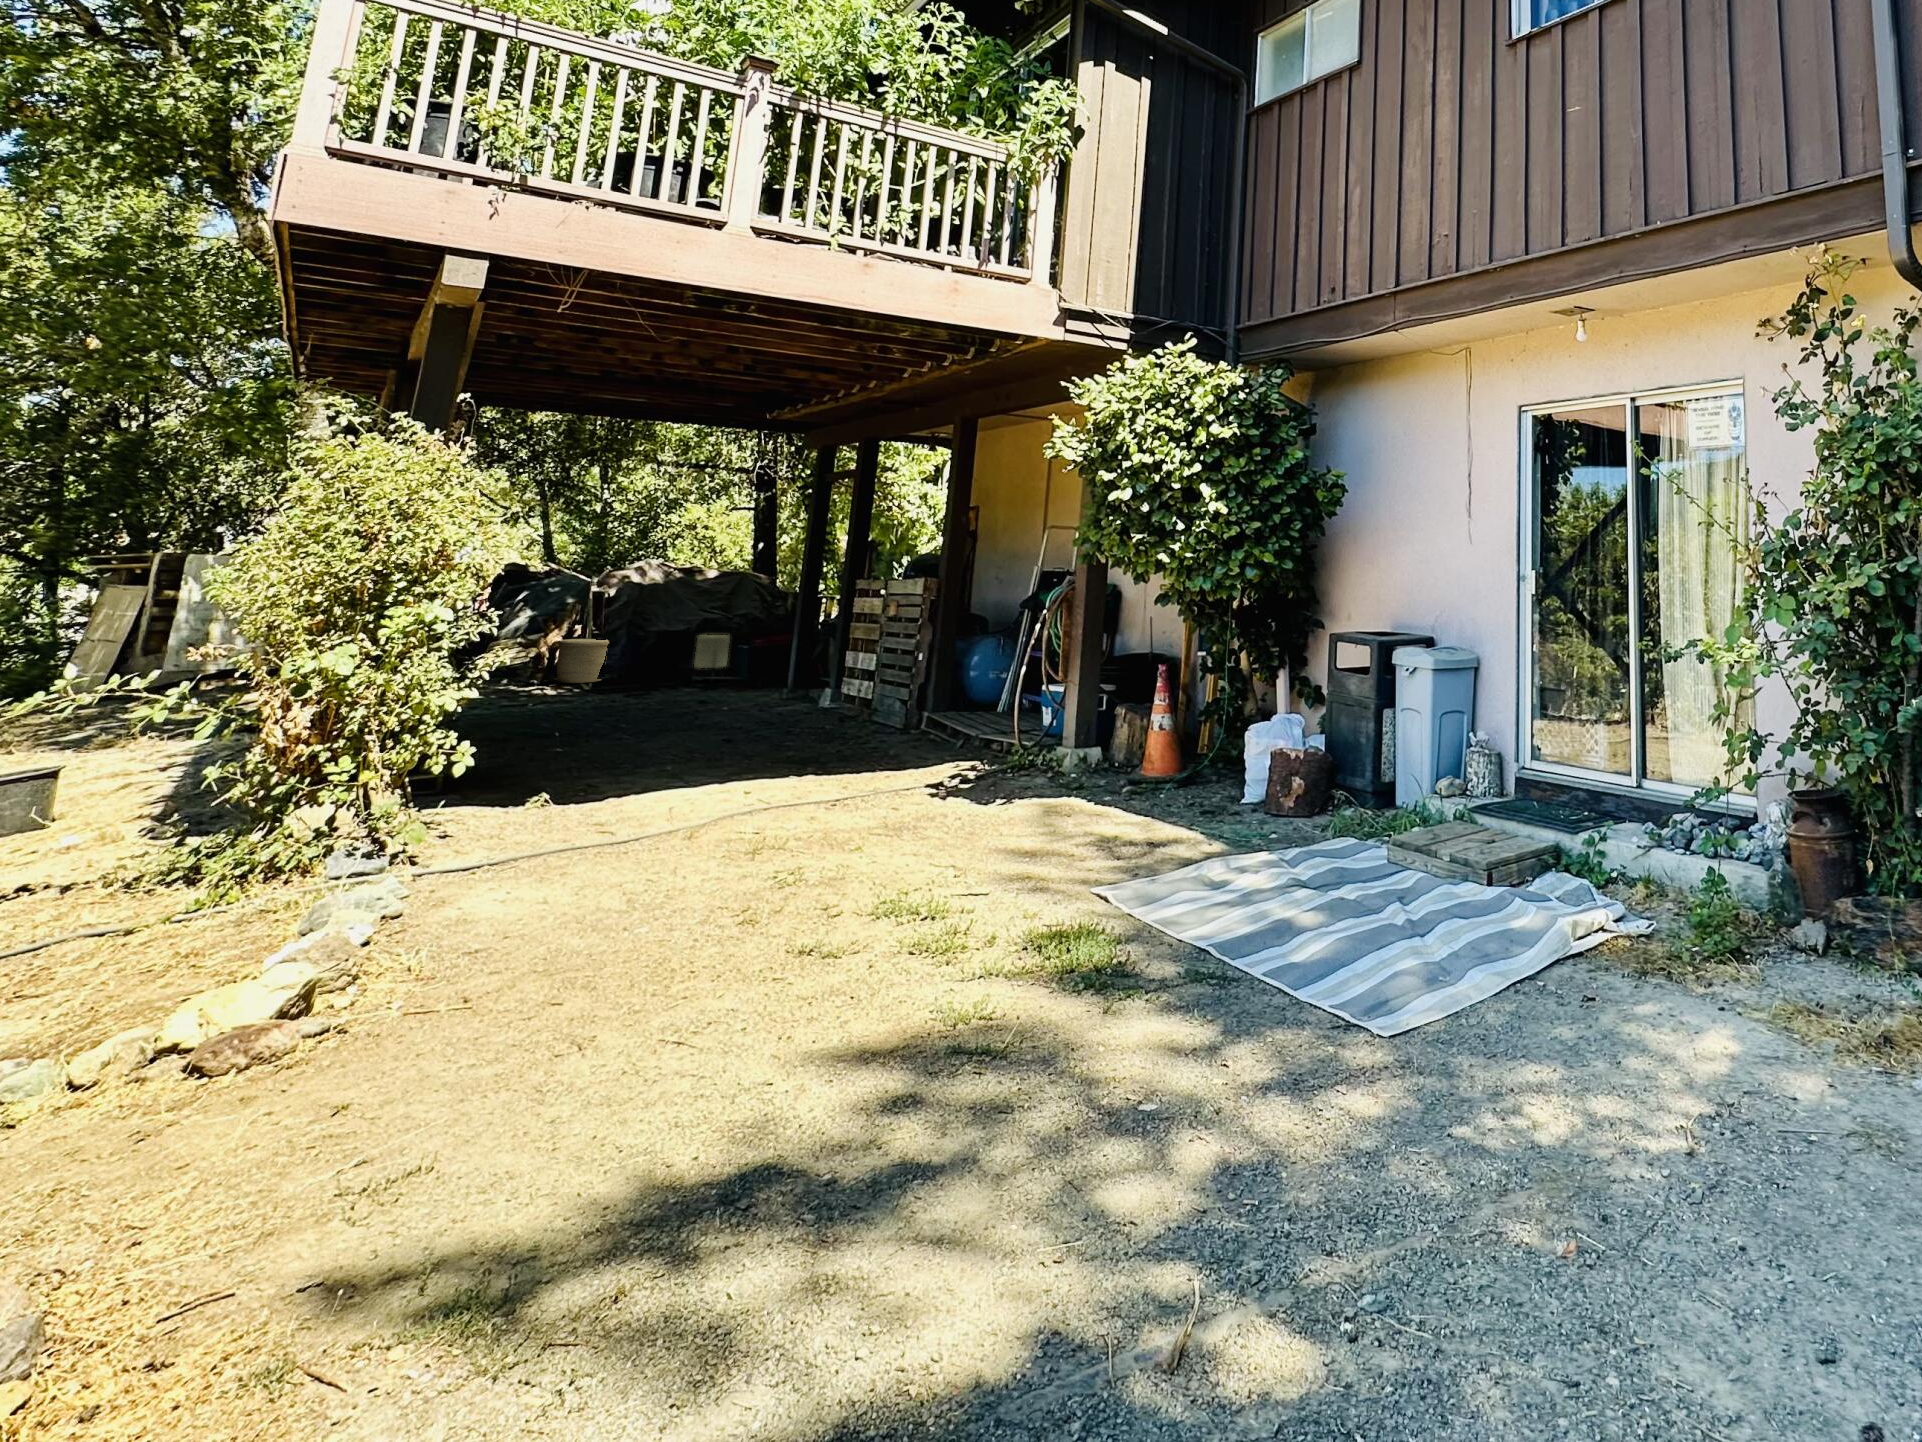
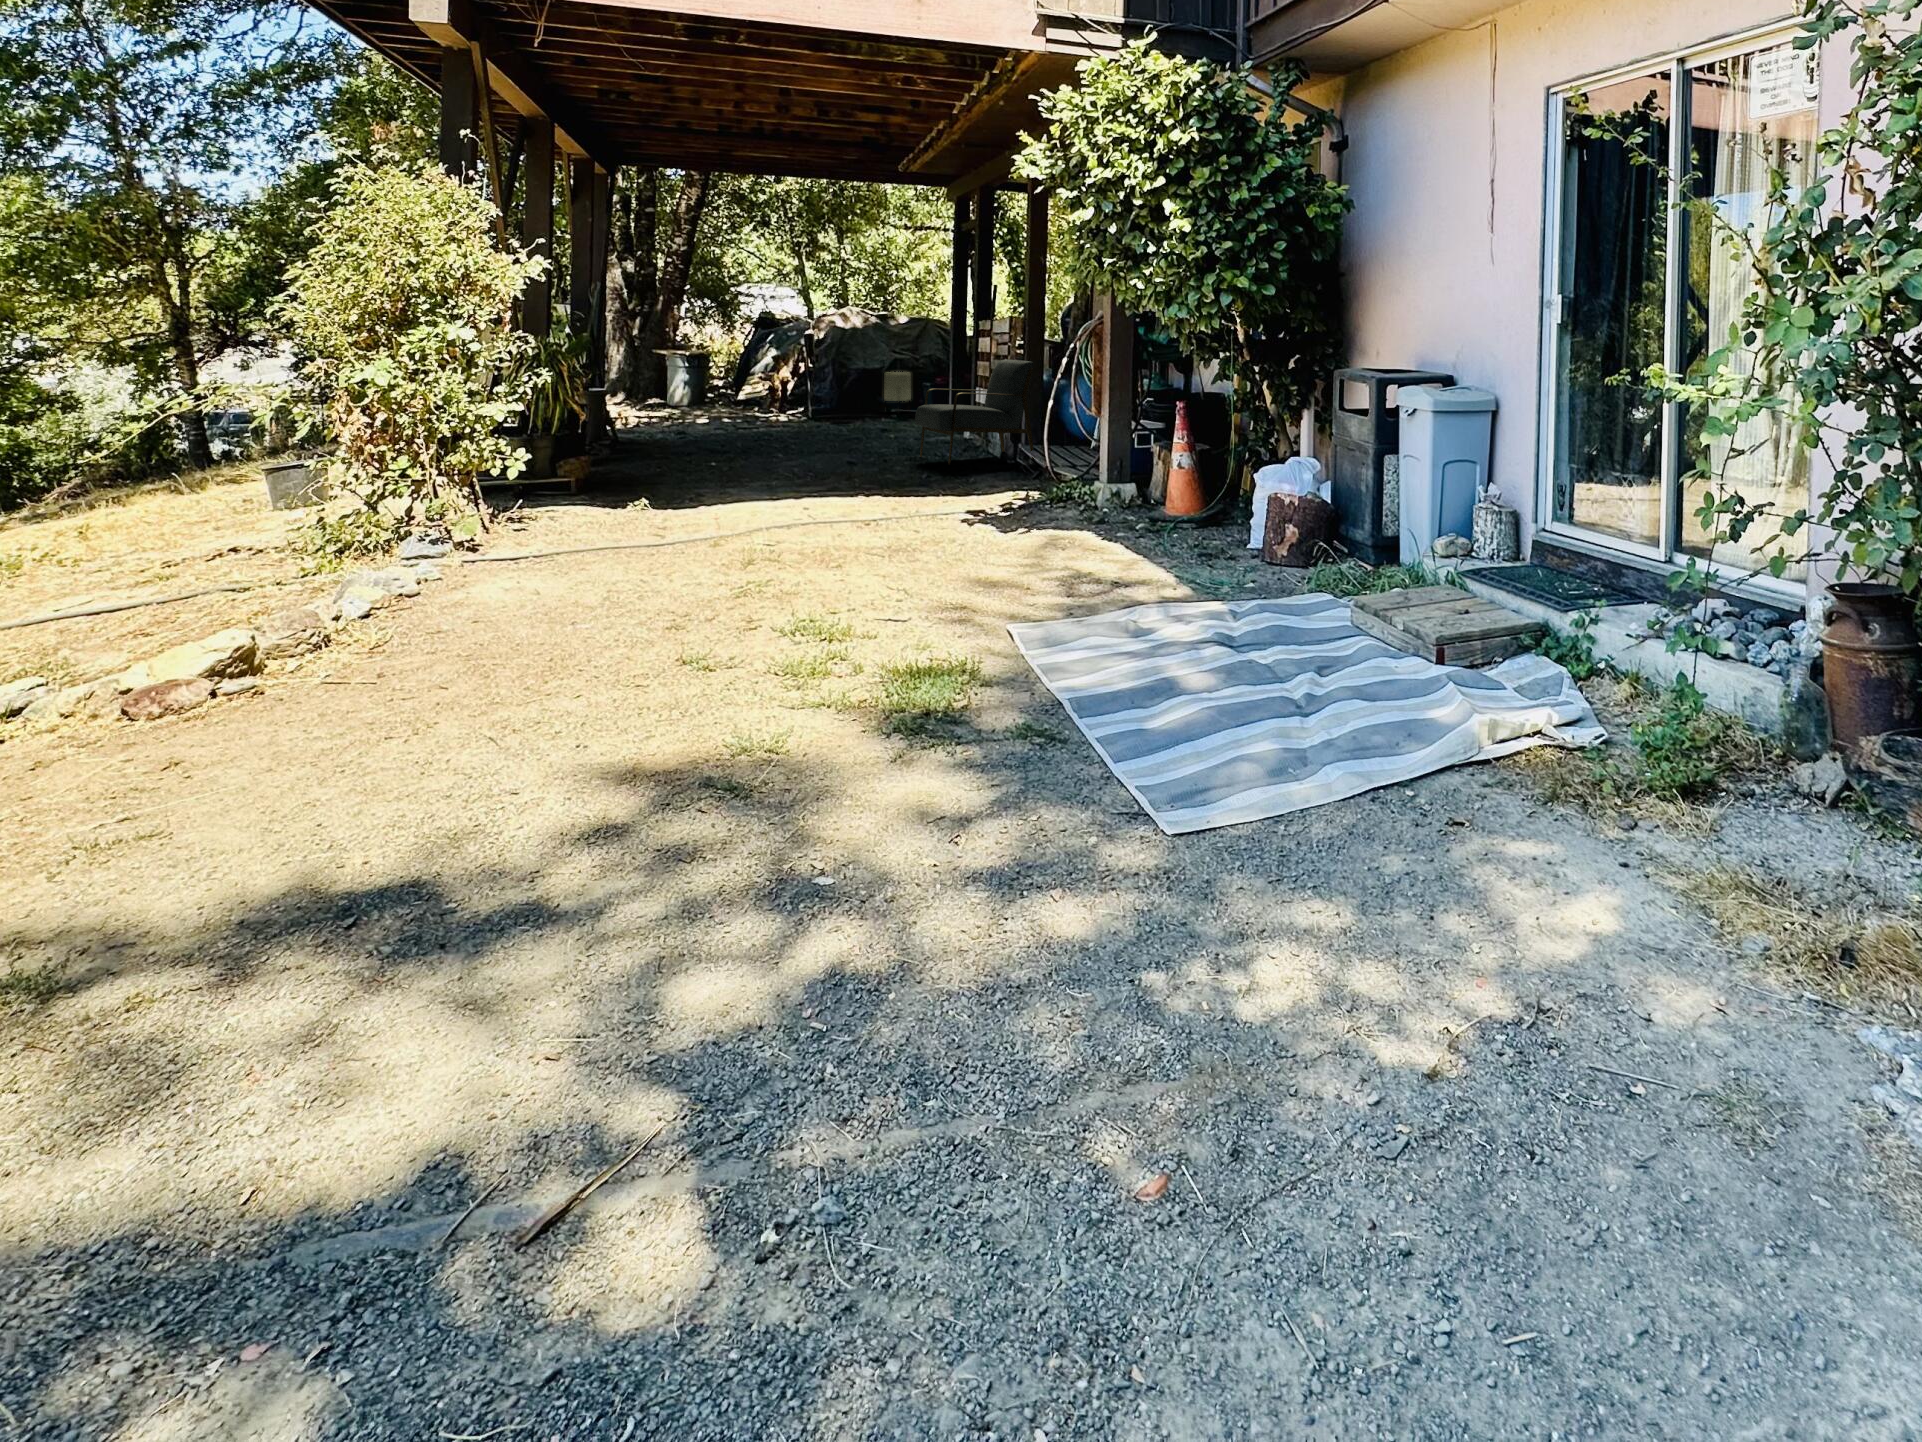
chair: none [801,623,940,737] -> present [915,360,1034,465]
woven basket: present [557,639,609,683] -> none [778,374,818,412]

